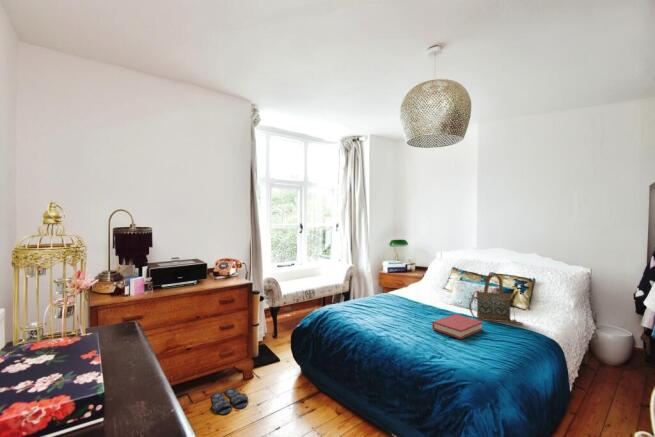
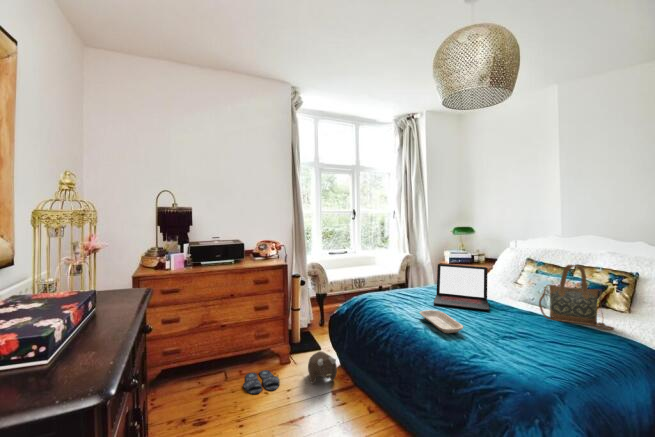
laptop: none [386,276,432,315] -> present [434,264,489,310]
hardback book: present [432,314,483,339] -> none [485,311,553,339]
tray: none [379,319,419,339] -> present [420,310,463,333]
plush toy: none [274,364,303,396] -> present [308,351,337,383]

